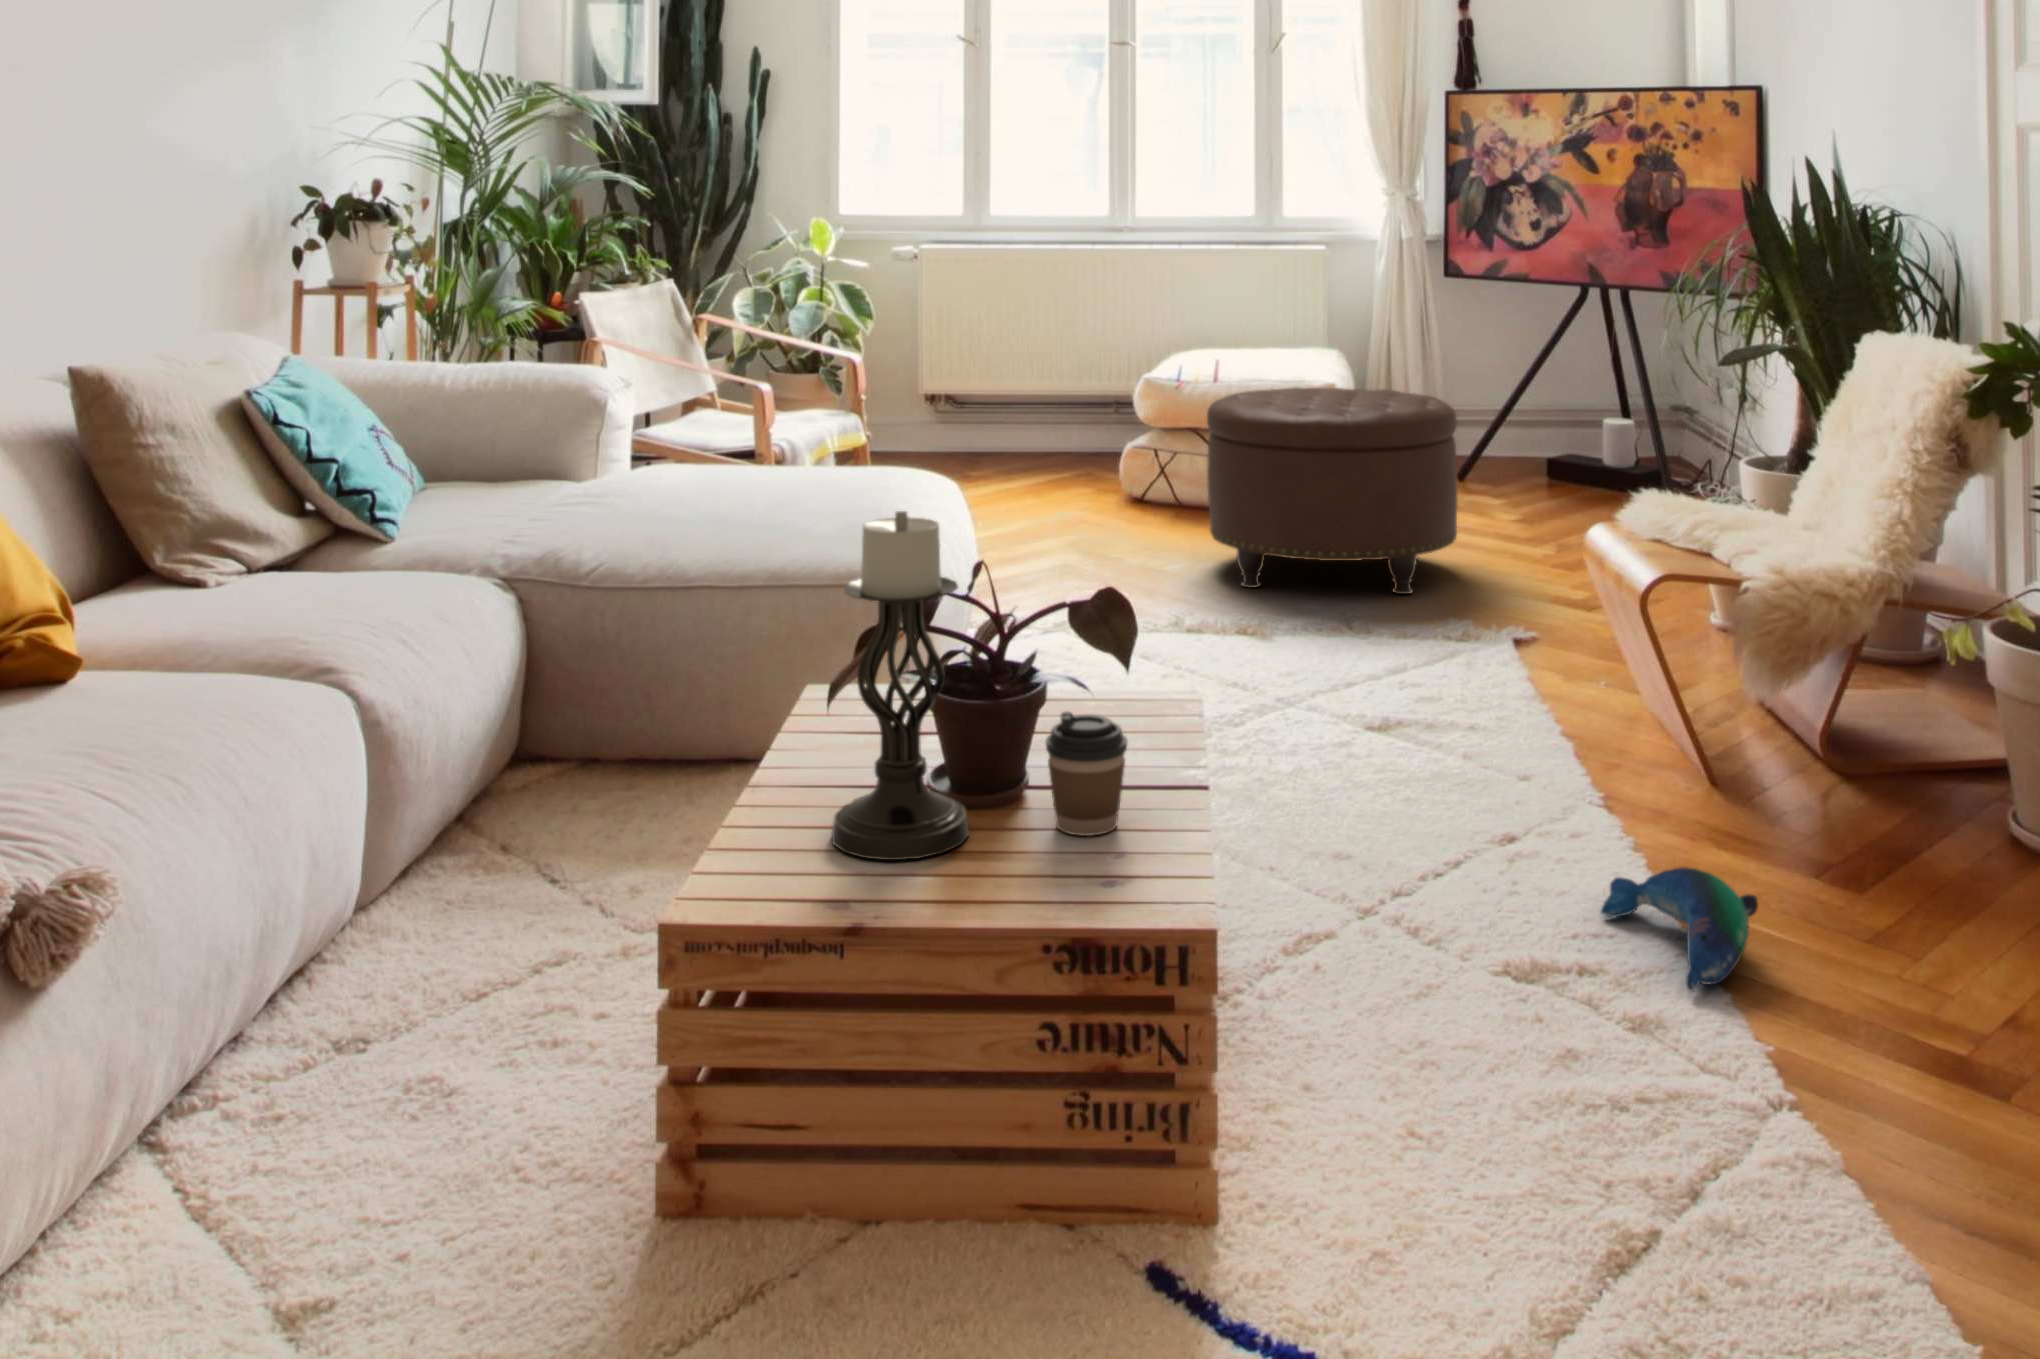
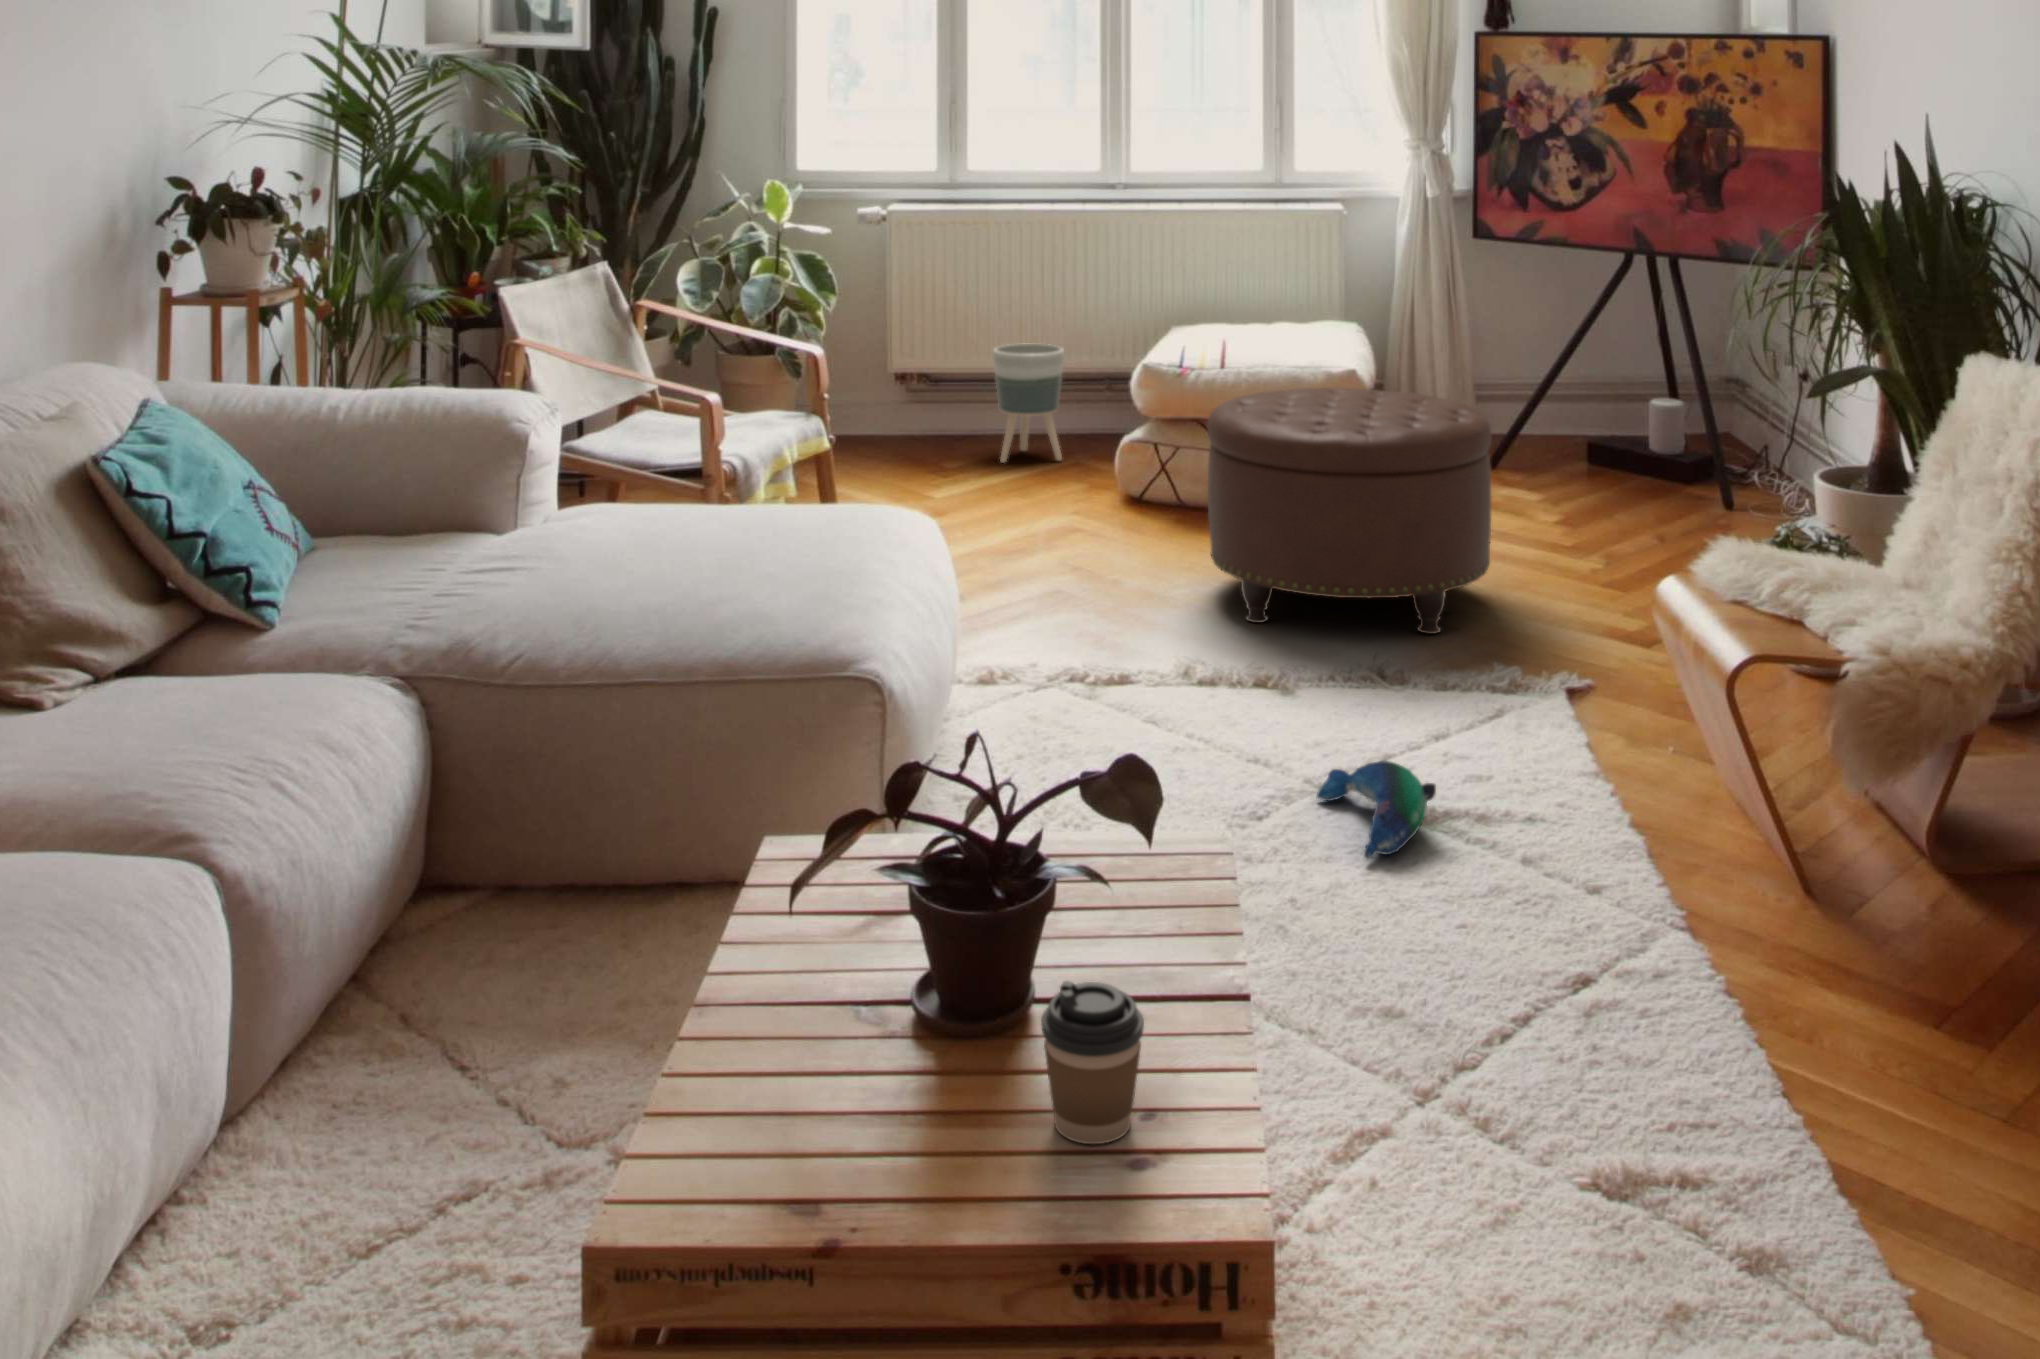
planter: none [1018,370,1083,477] -> present [993,343,1064,463]
candle holder: present [832,511,969,860] -> none [774,738,946,1188]
plush toy: present [1601,867,1758,991] -> present [1316,761,1436,859]

